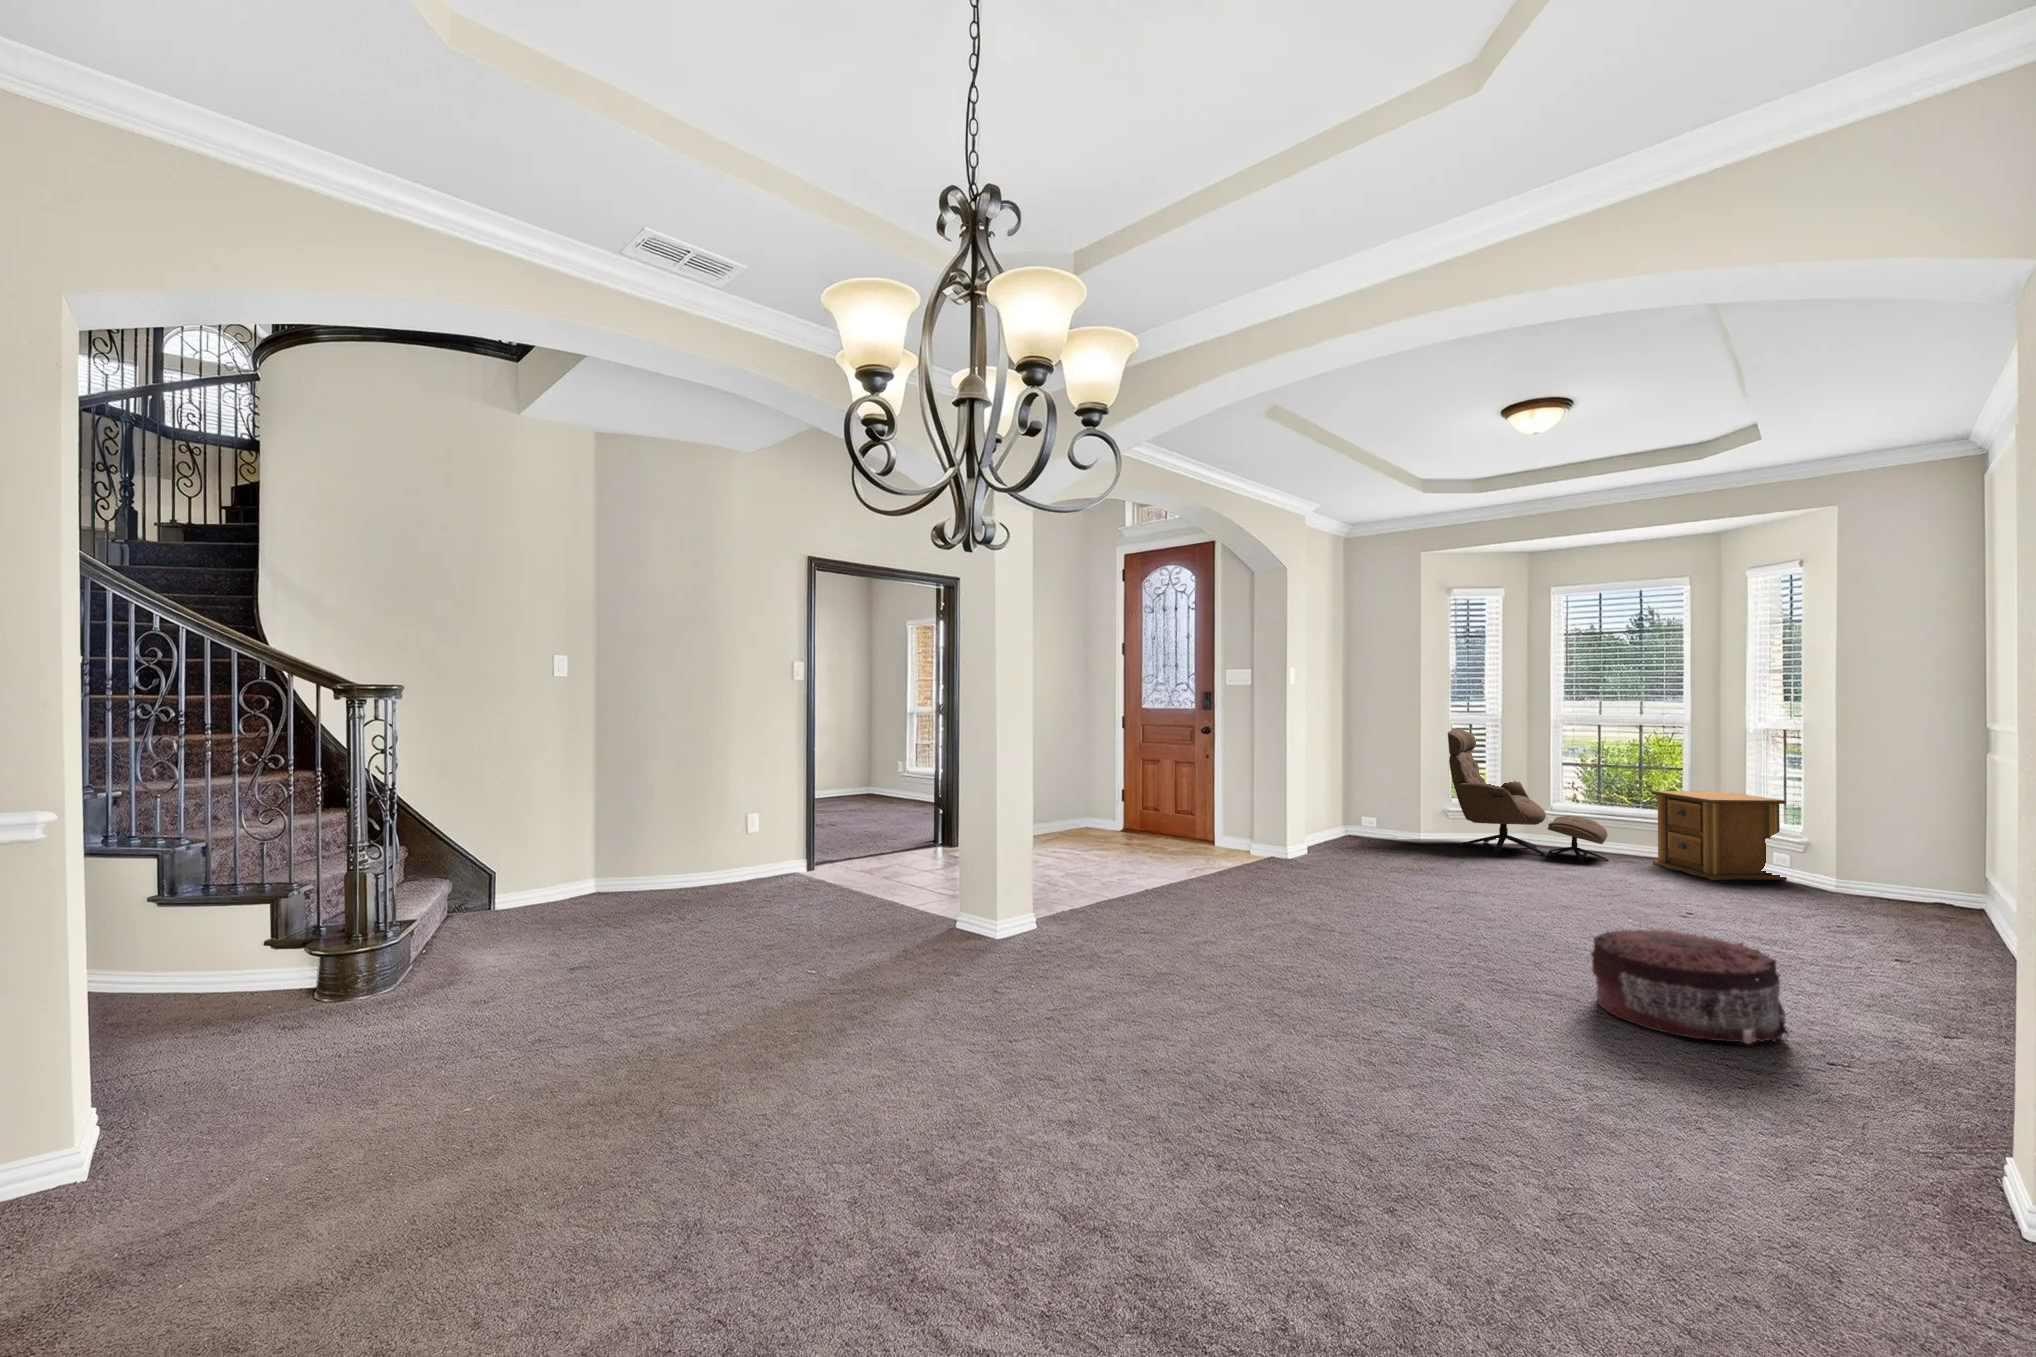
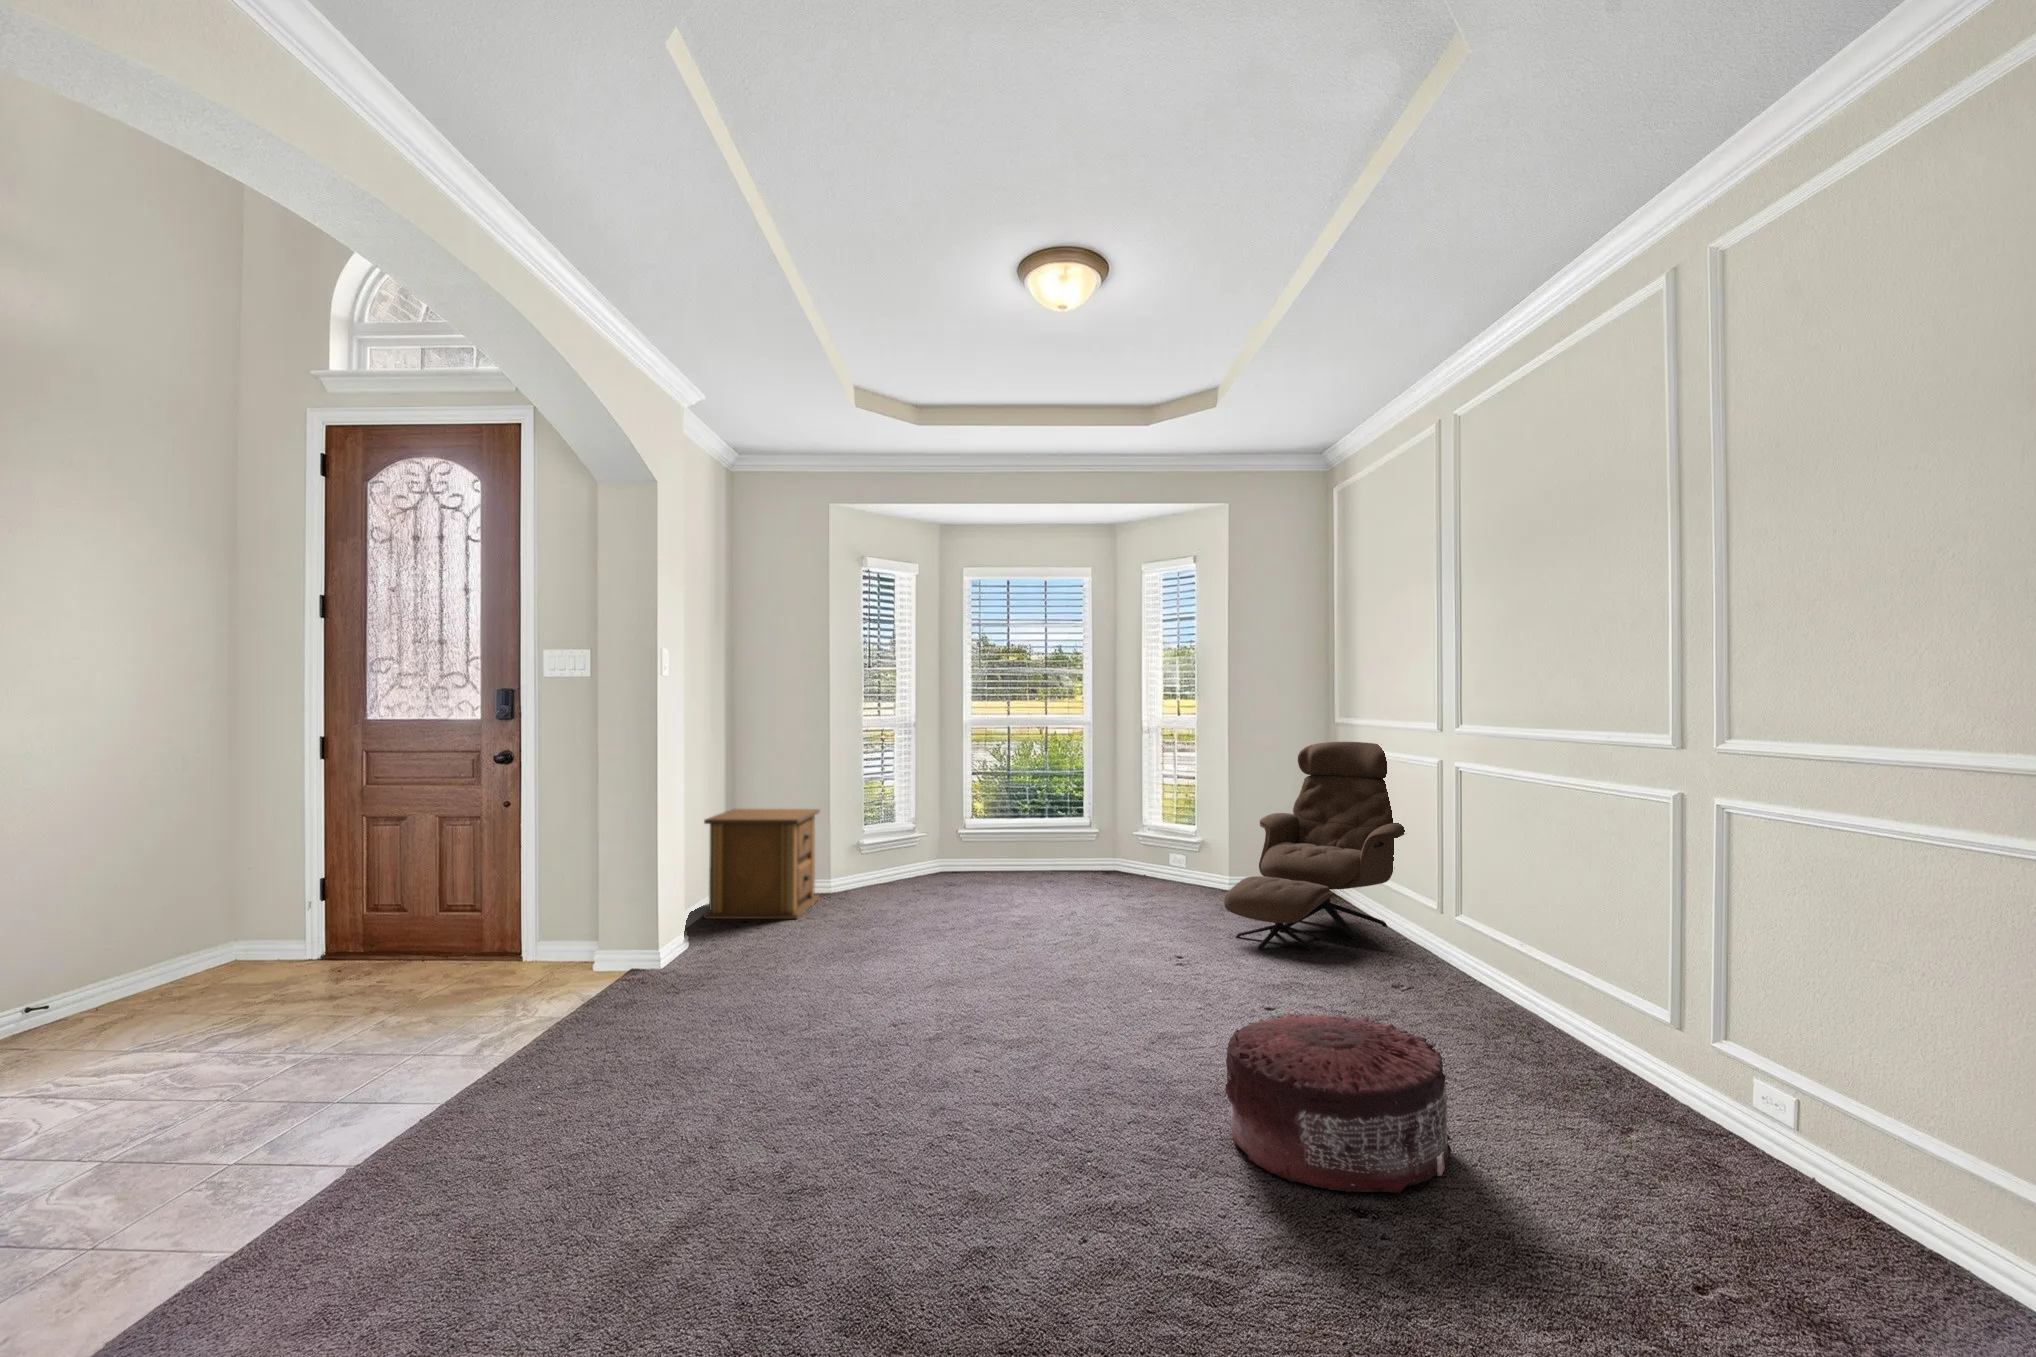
lounge chair: present [1448,729,1608,863] -> present [1224,742,1405,951]
side table: present [1652,791,1787,880] -> present [704,809,820,919]

